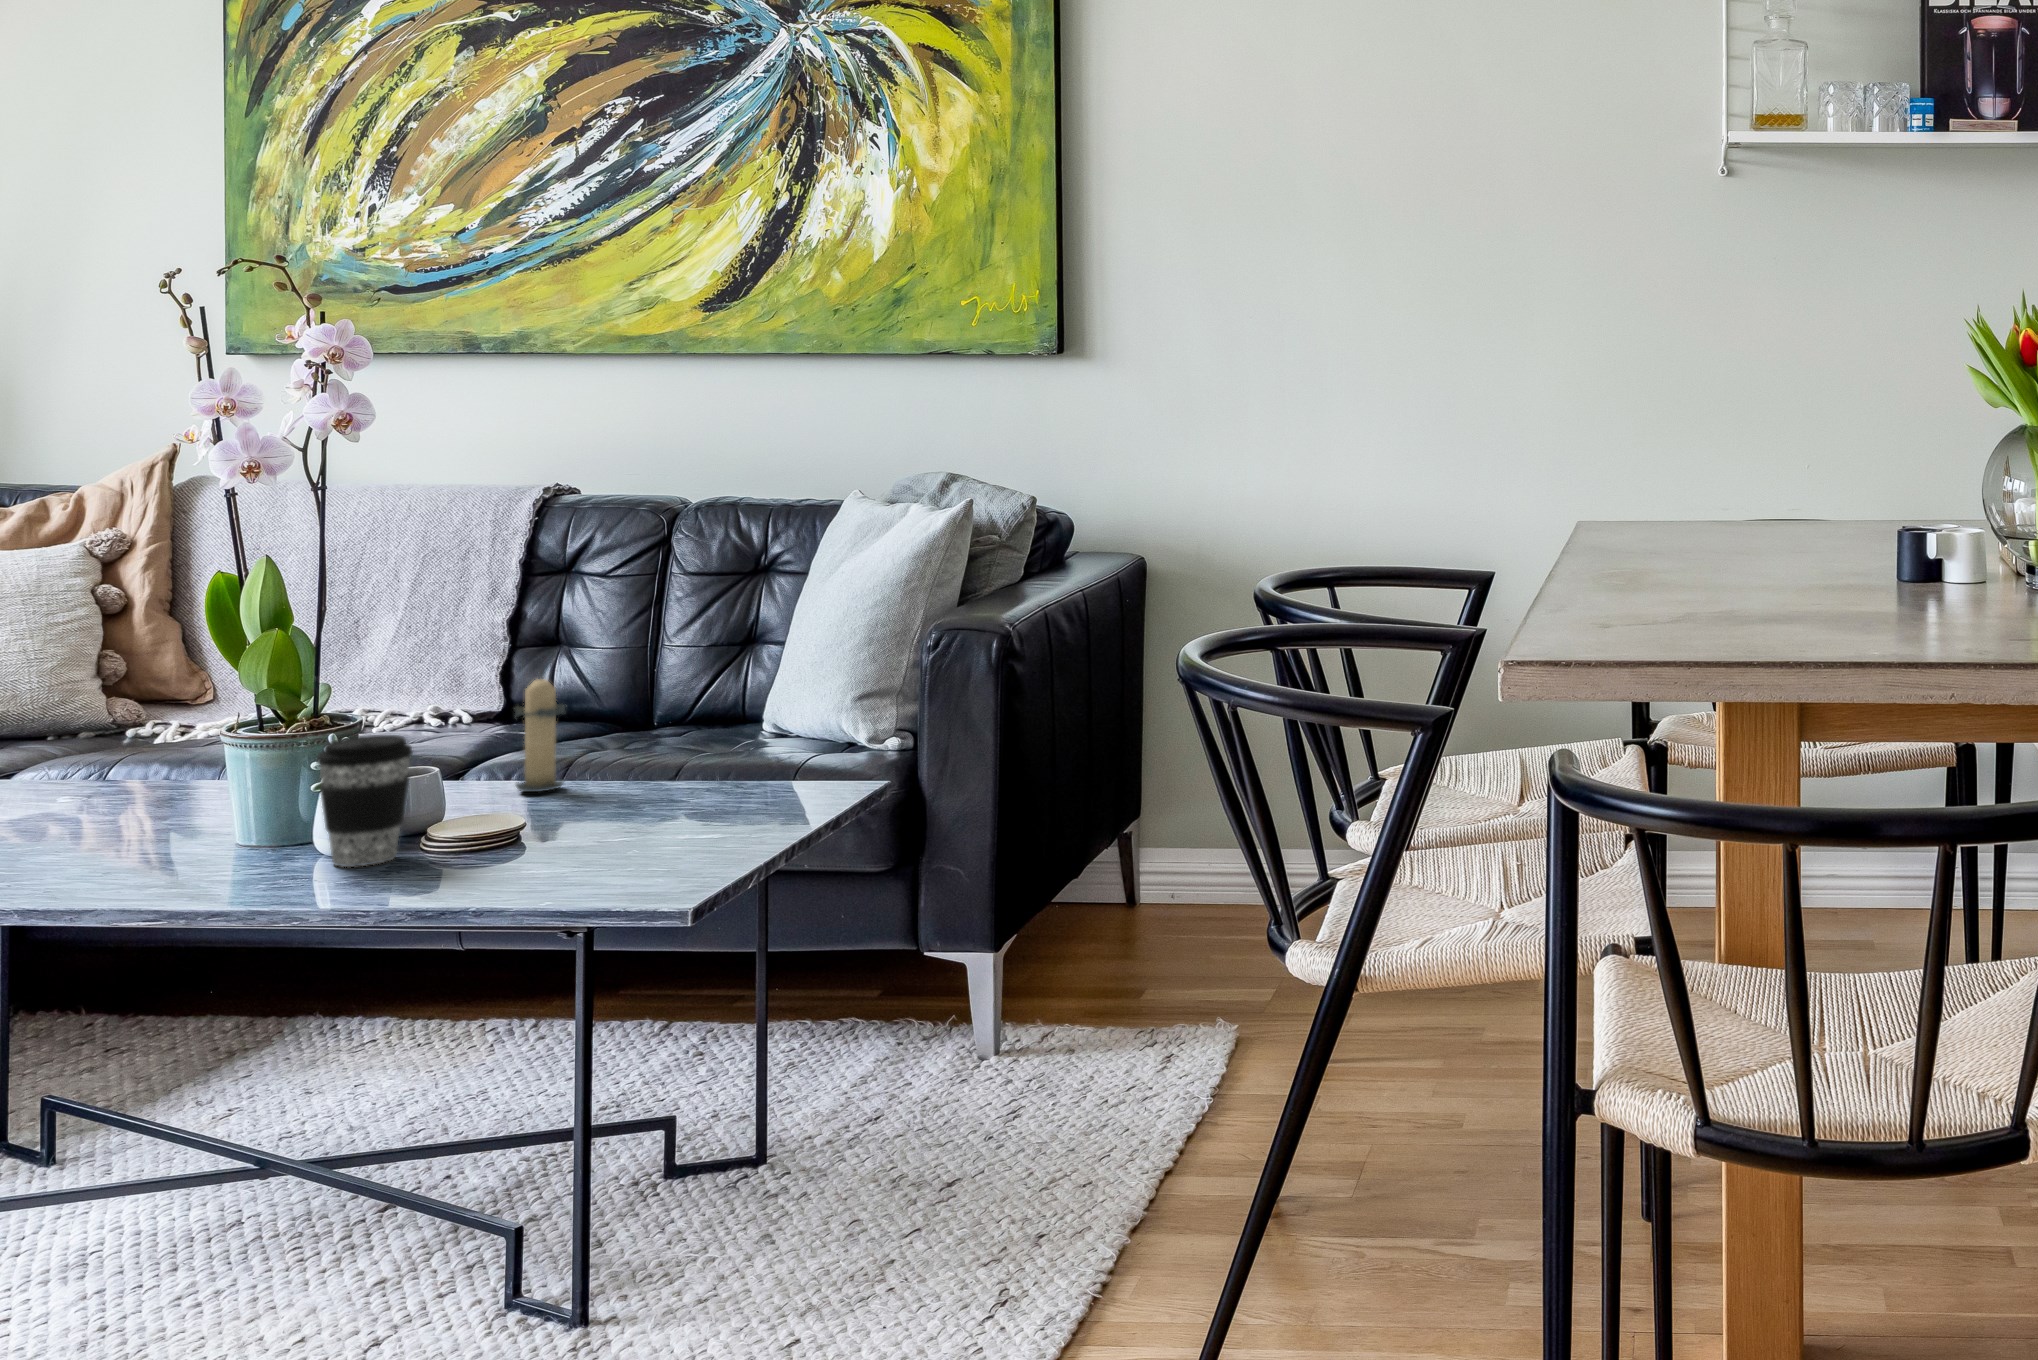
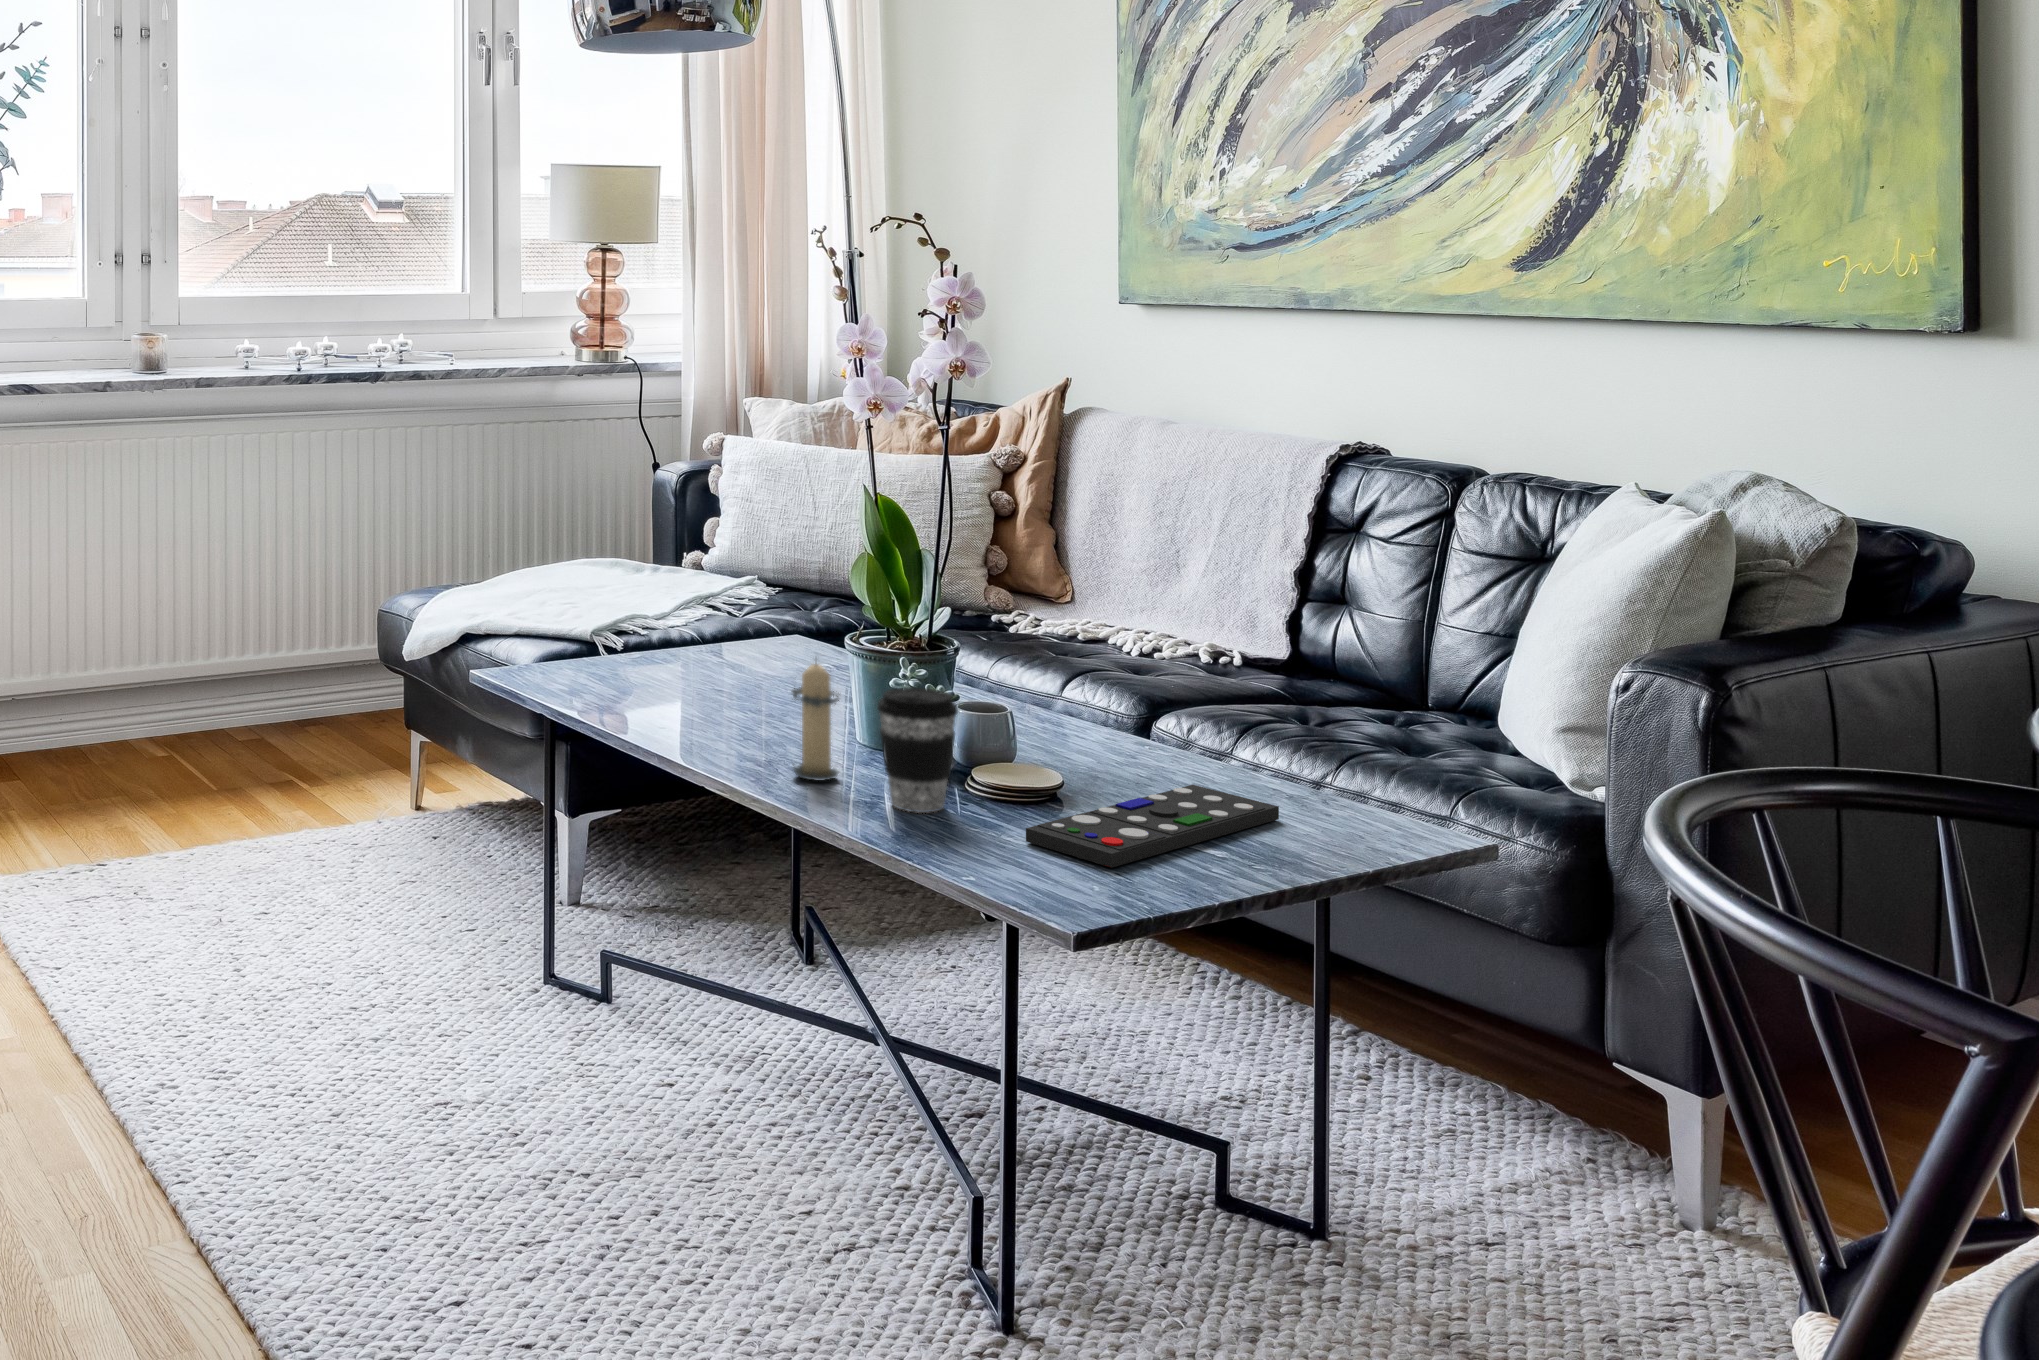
candle: present [514,678,567,792] -> present [792,663,840,781]
remote control: none [516,784,708,858] -> present [1026,785,1279,868]

